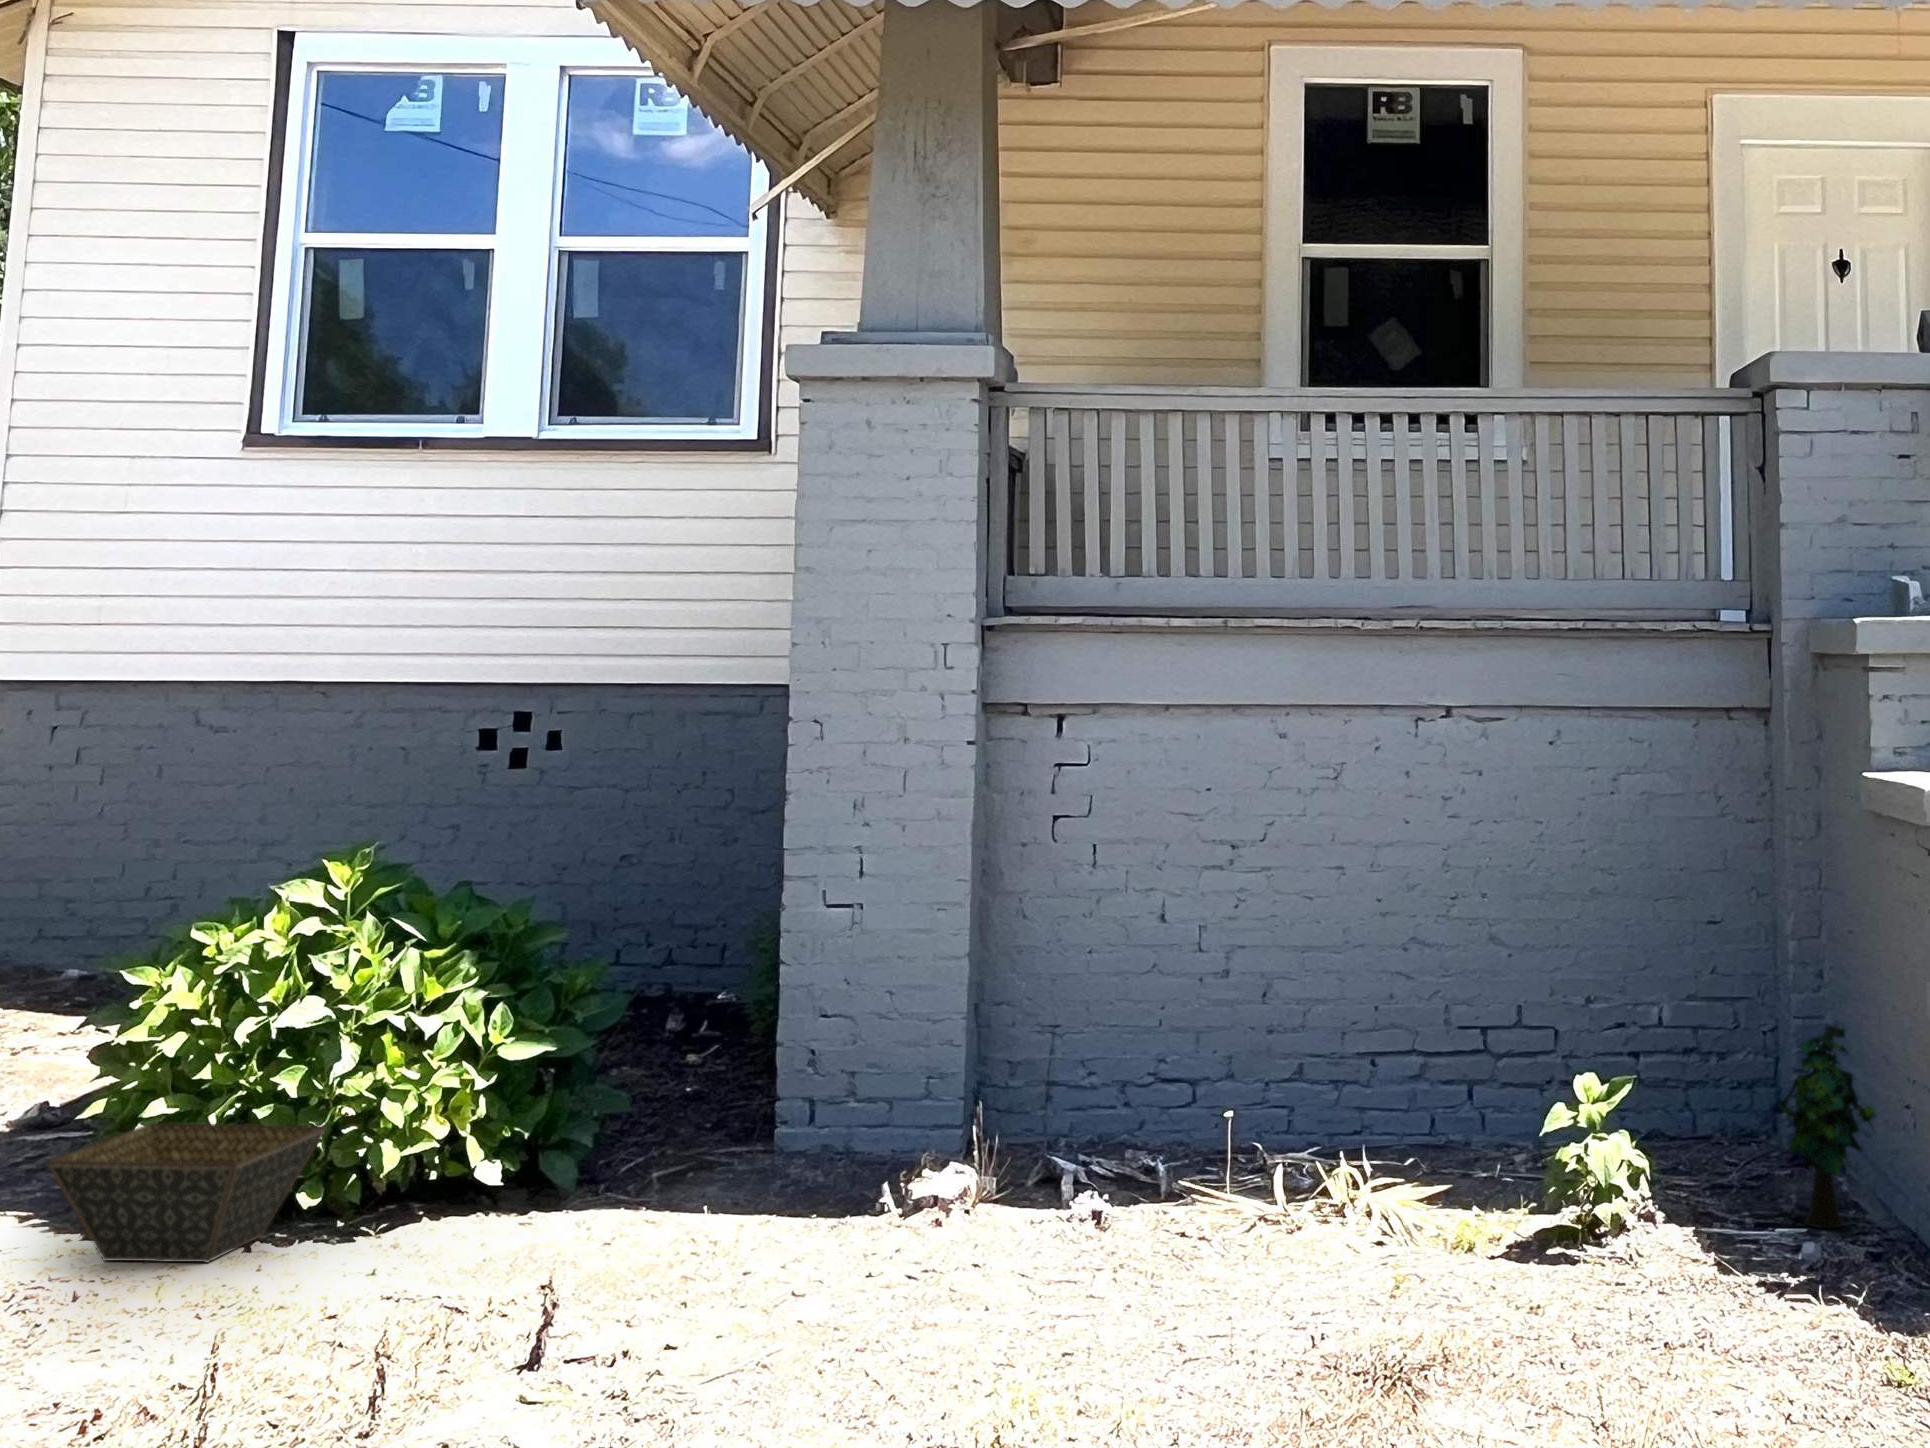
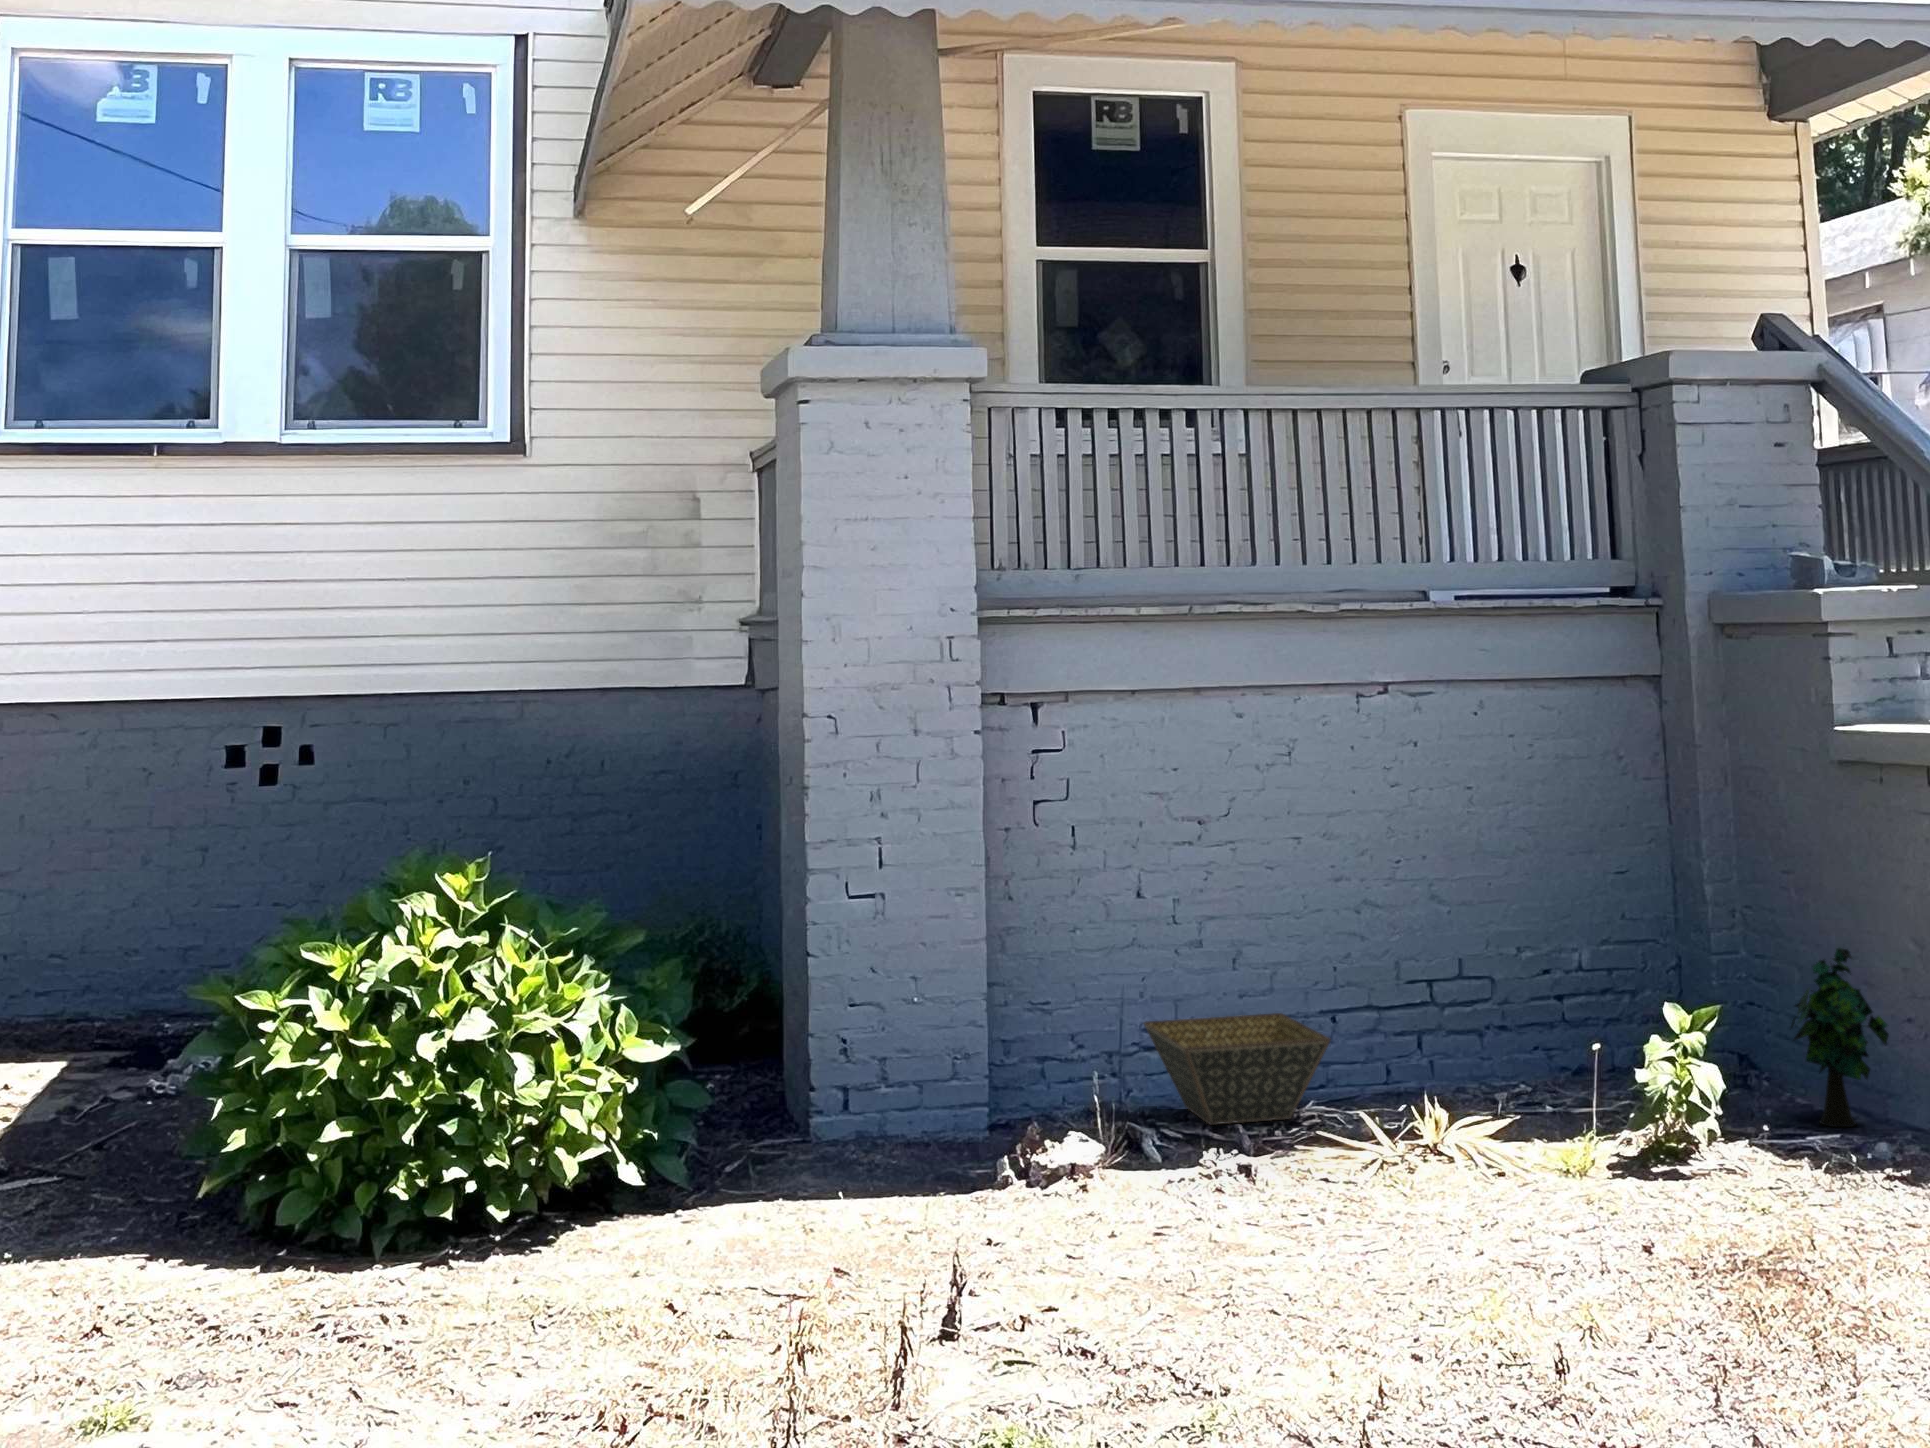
basket: present [46,1123,327,1262] -> present [1144,1013,1330,1125]

